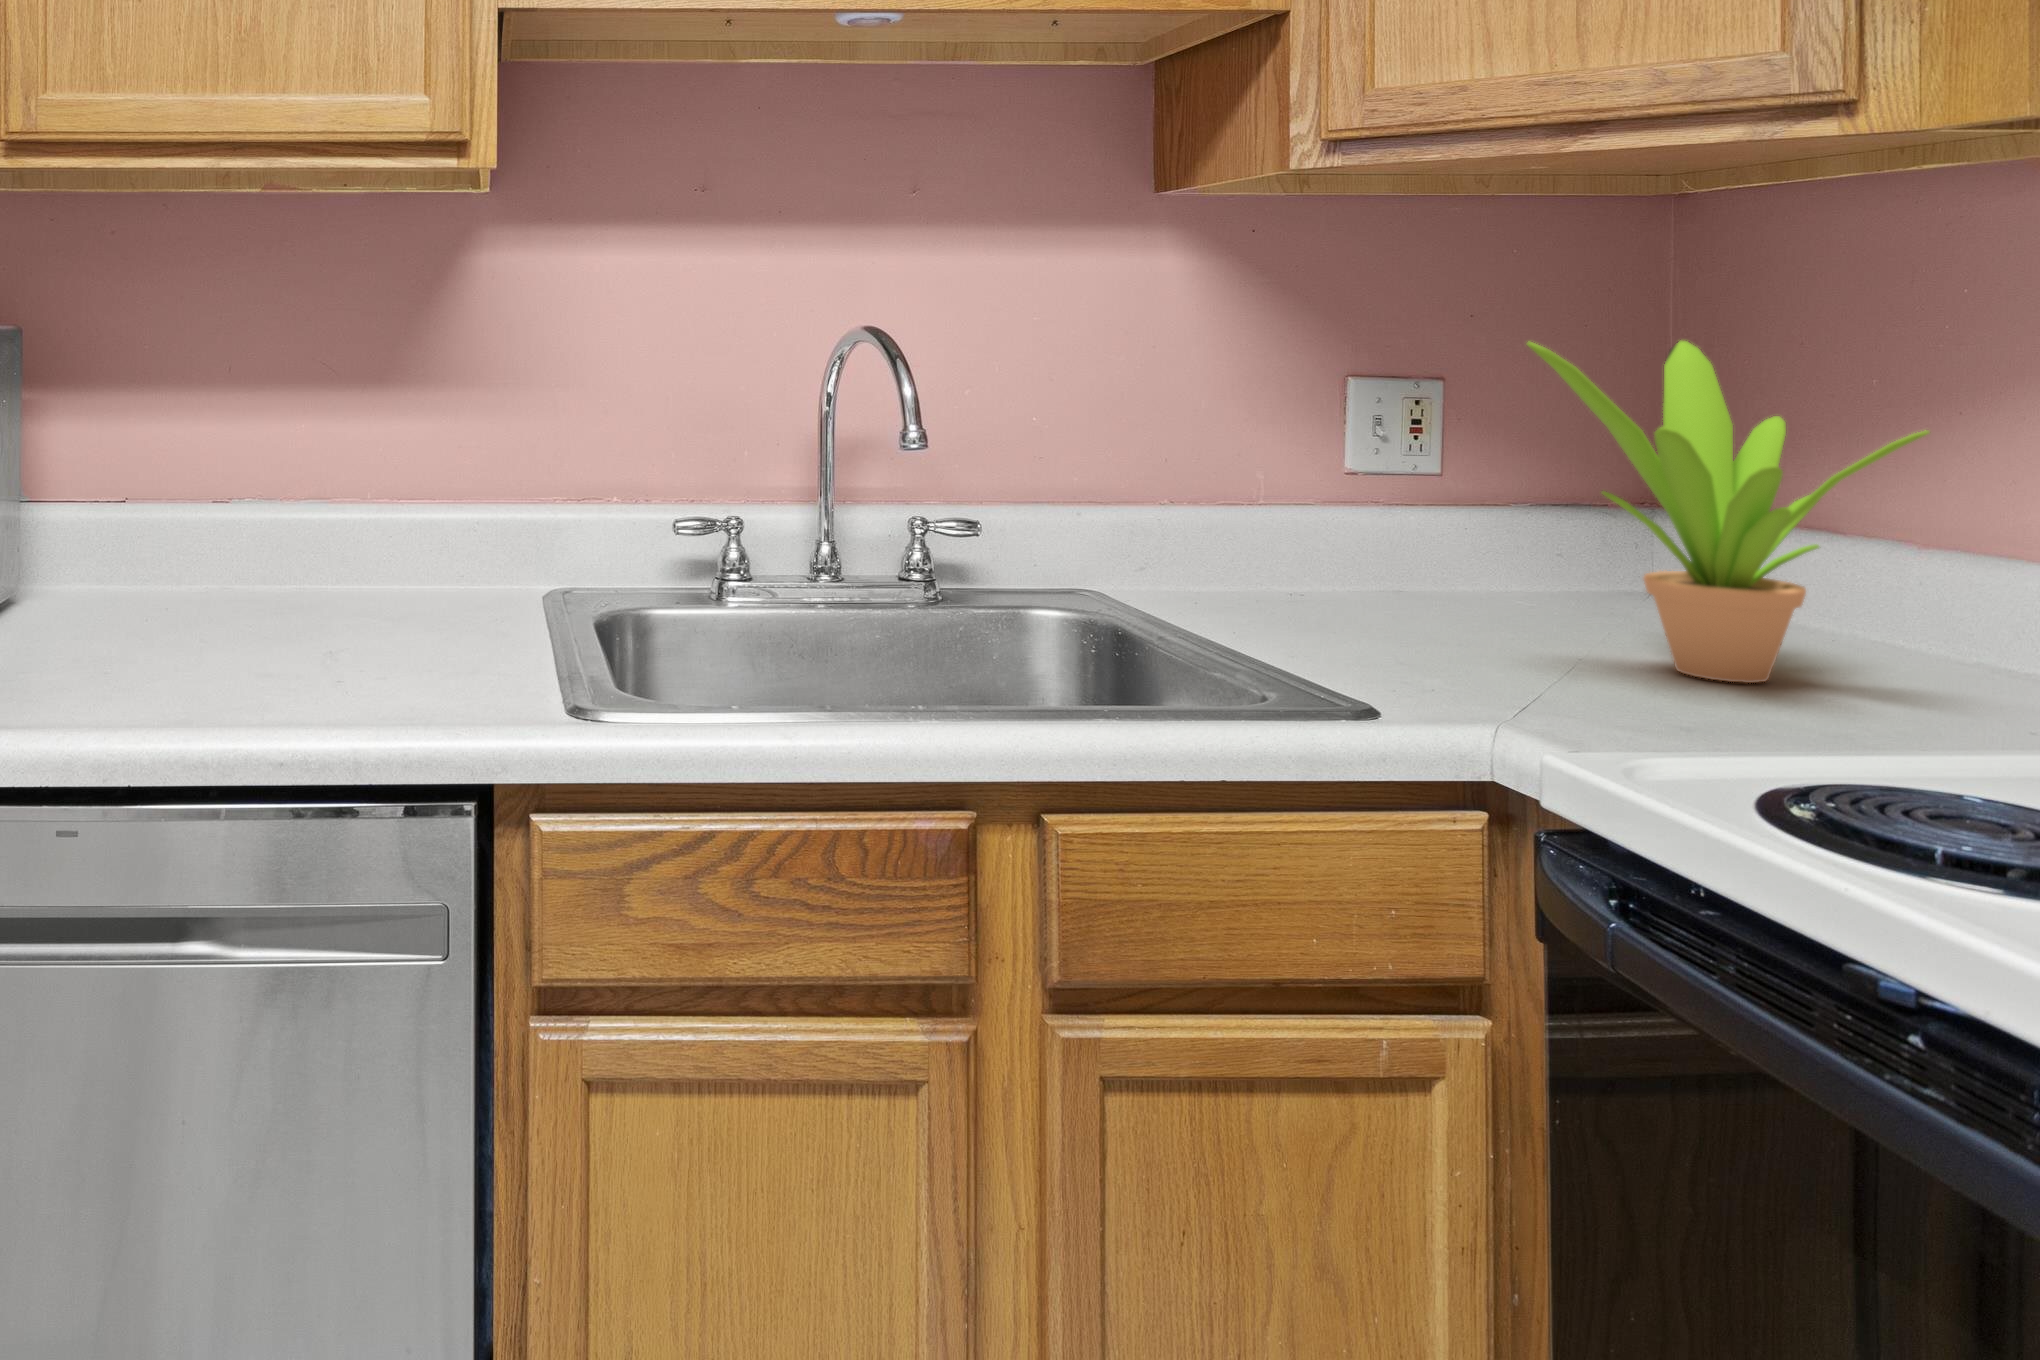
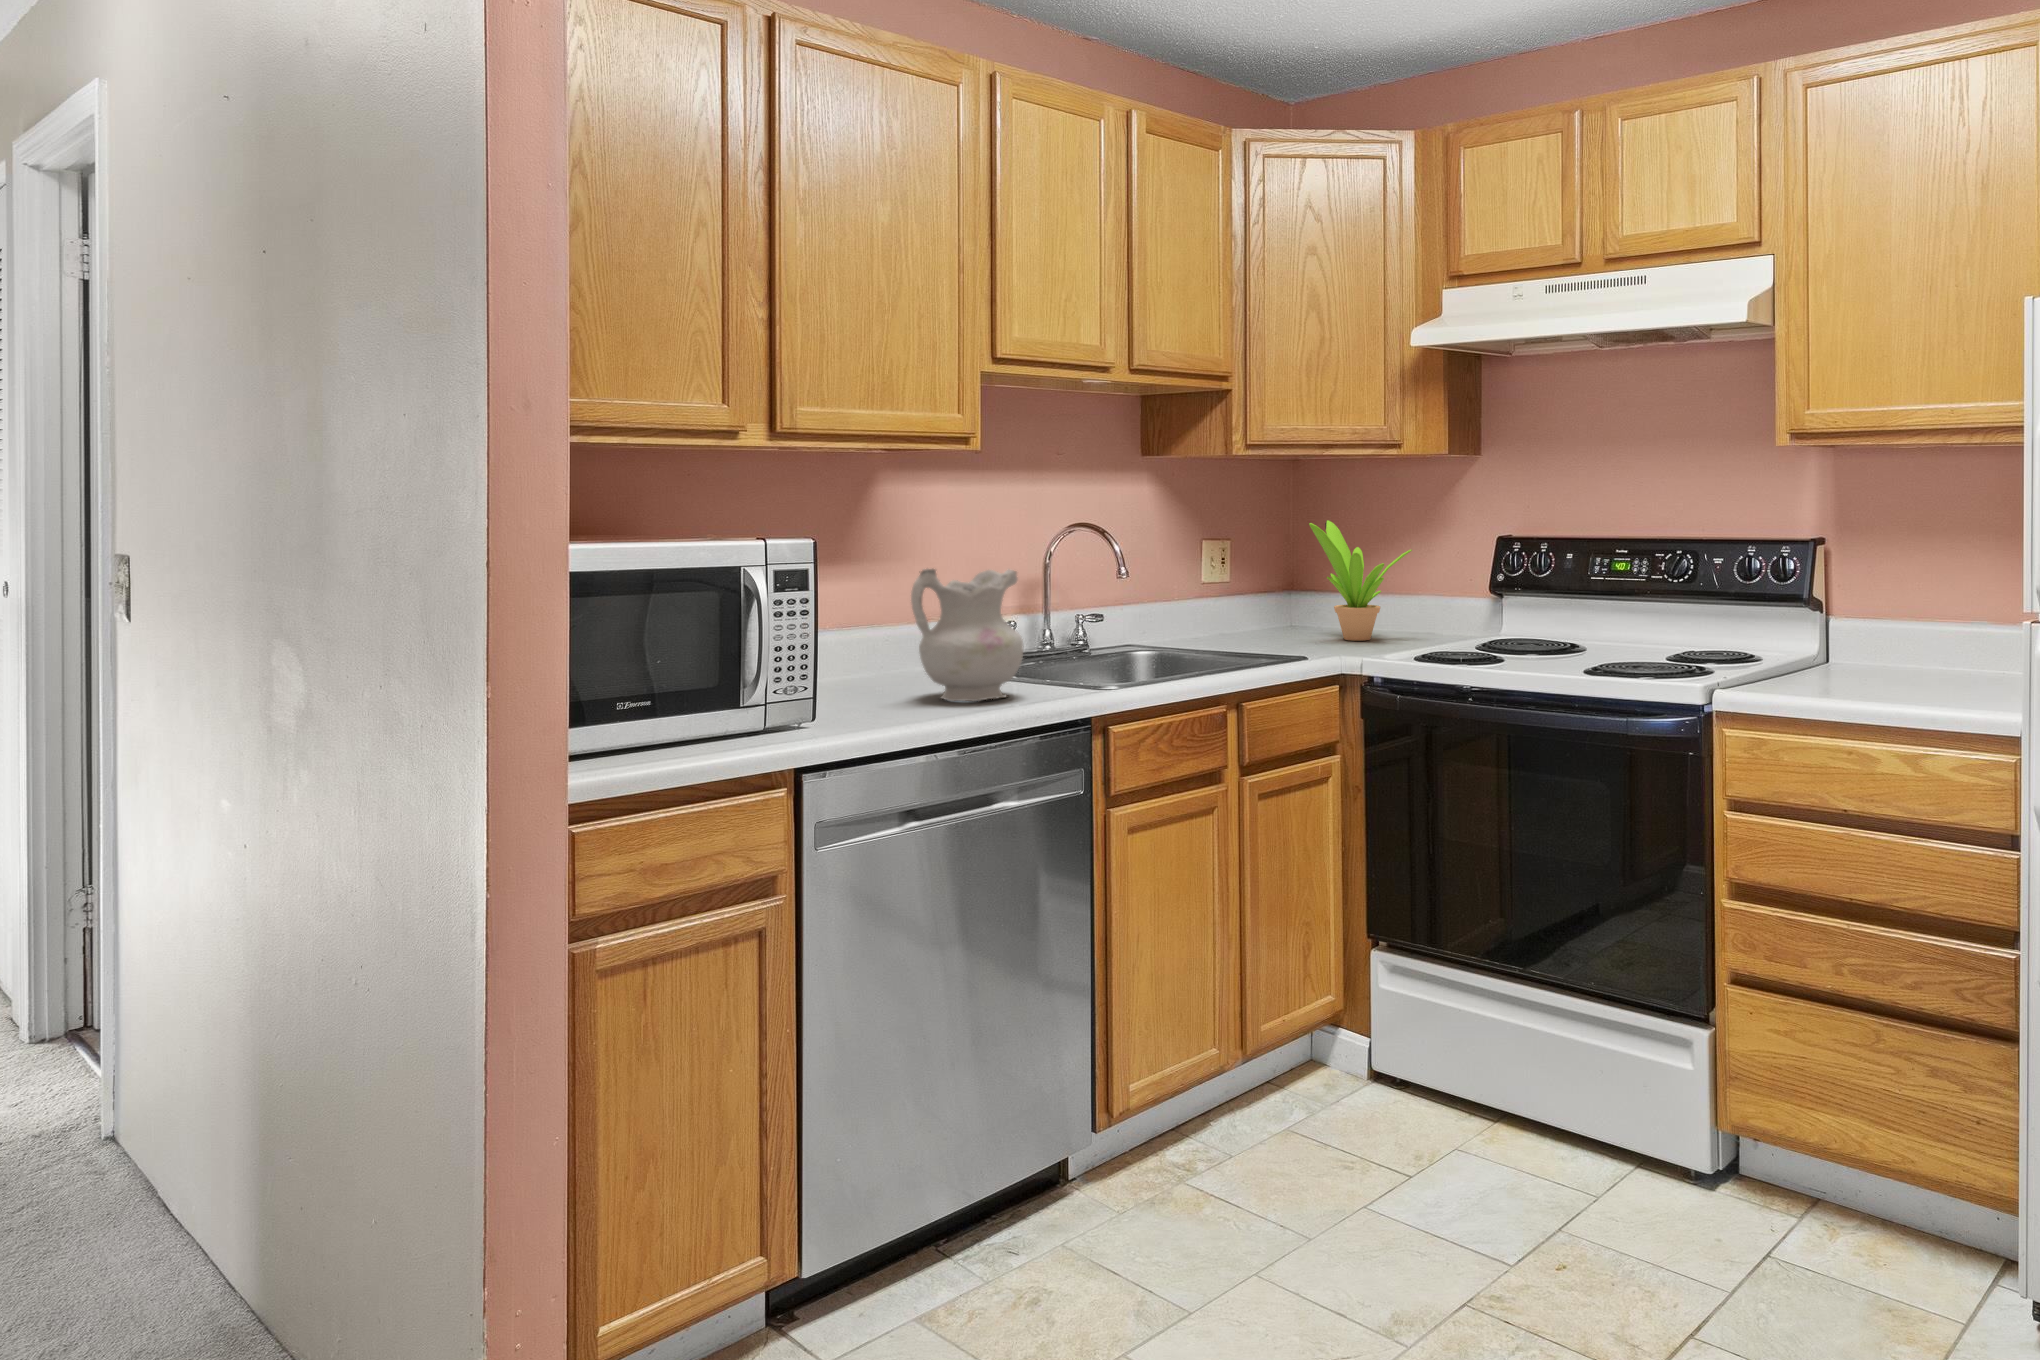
ceramic pitcher: none [154,399,399,698] -> present [911,569,1024,701]

